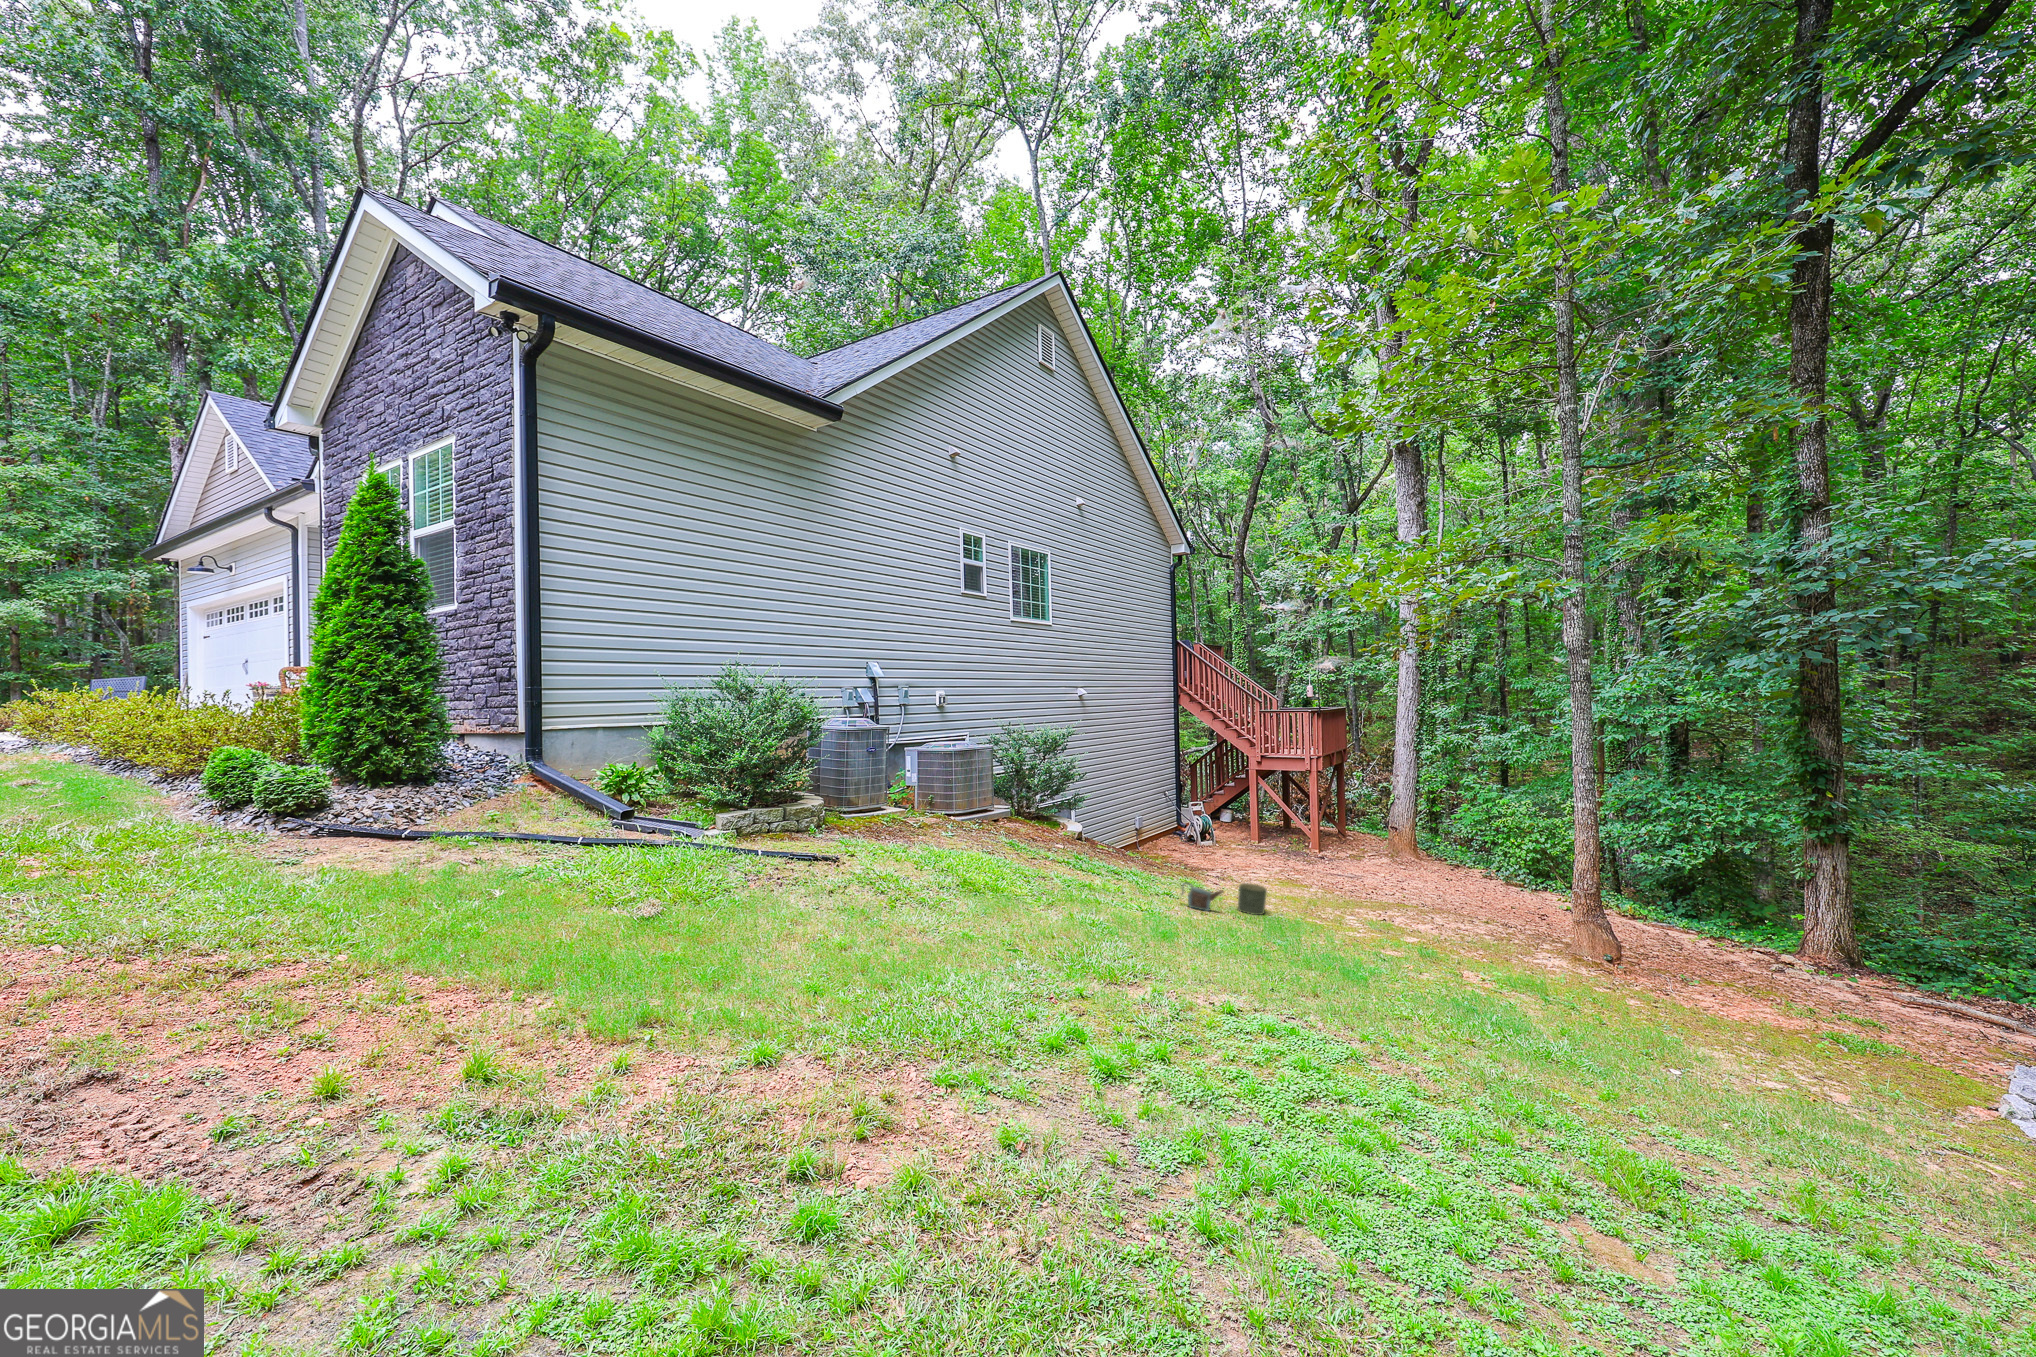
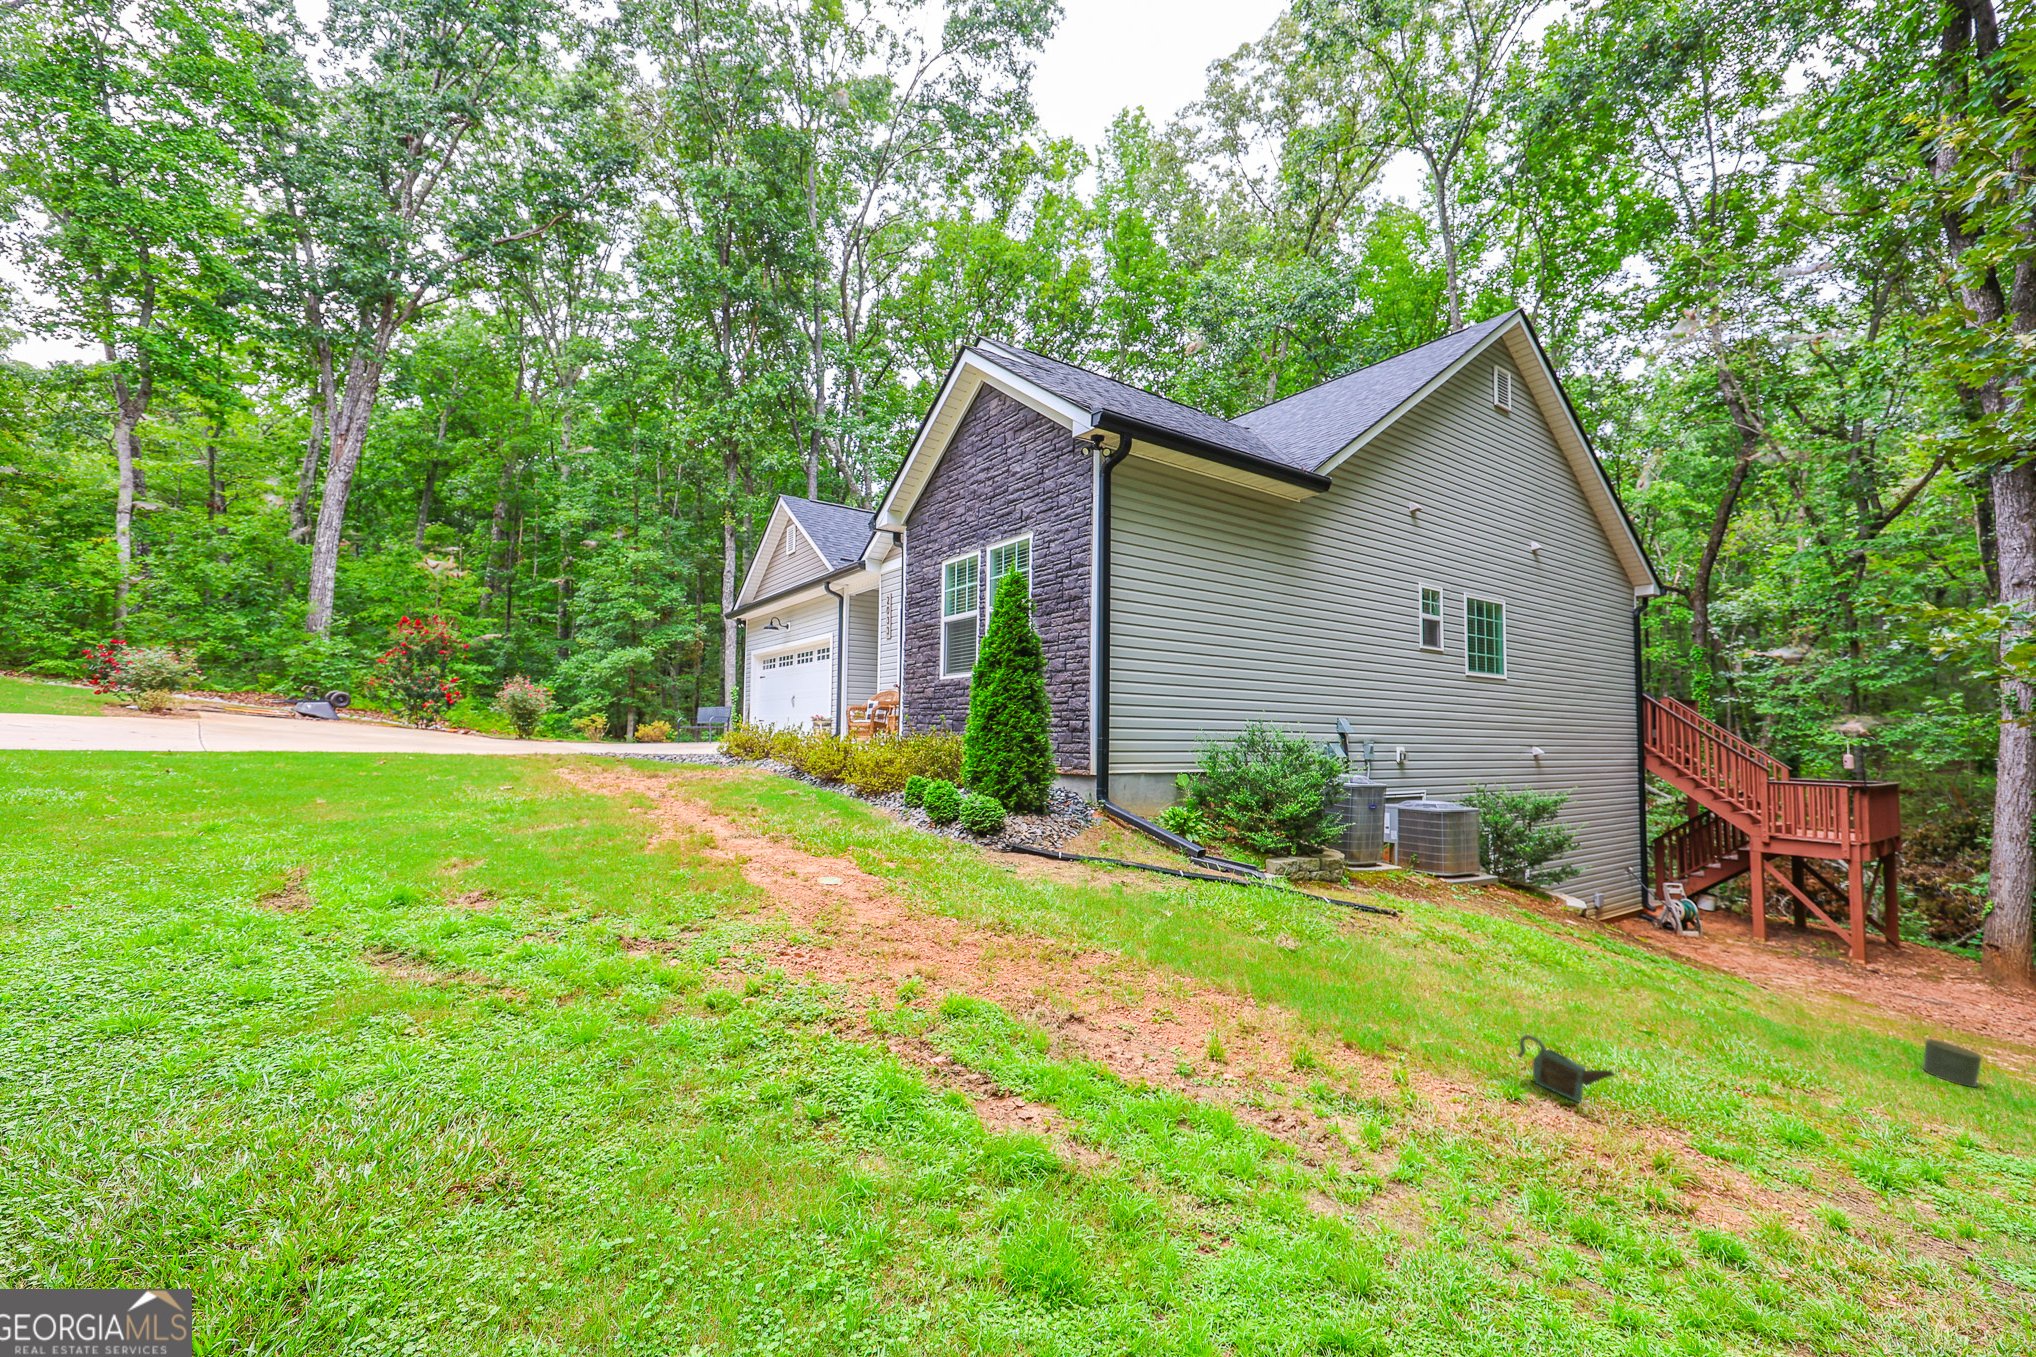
watering can: present [1181,882,1223,911] -> present [1518,1035,1615,1102]

